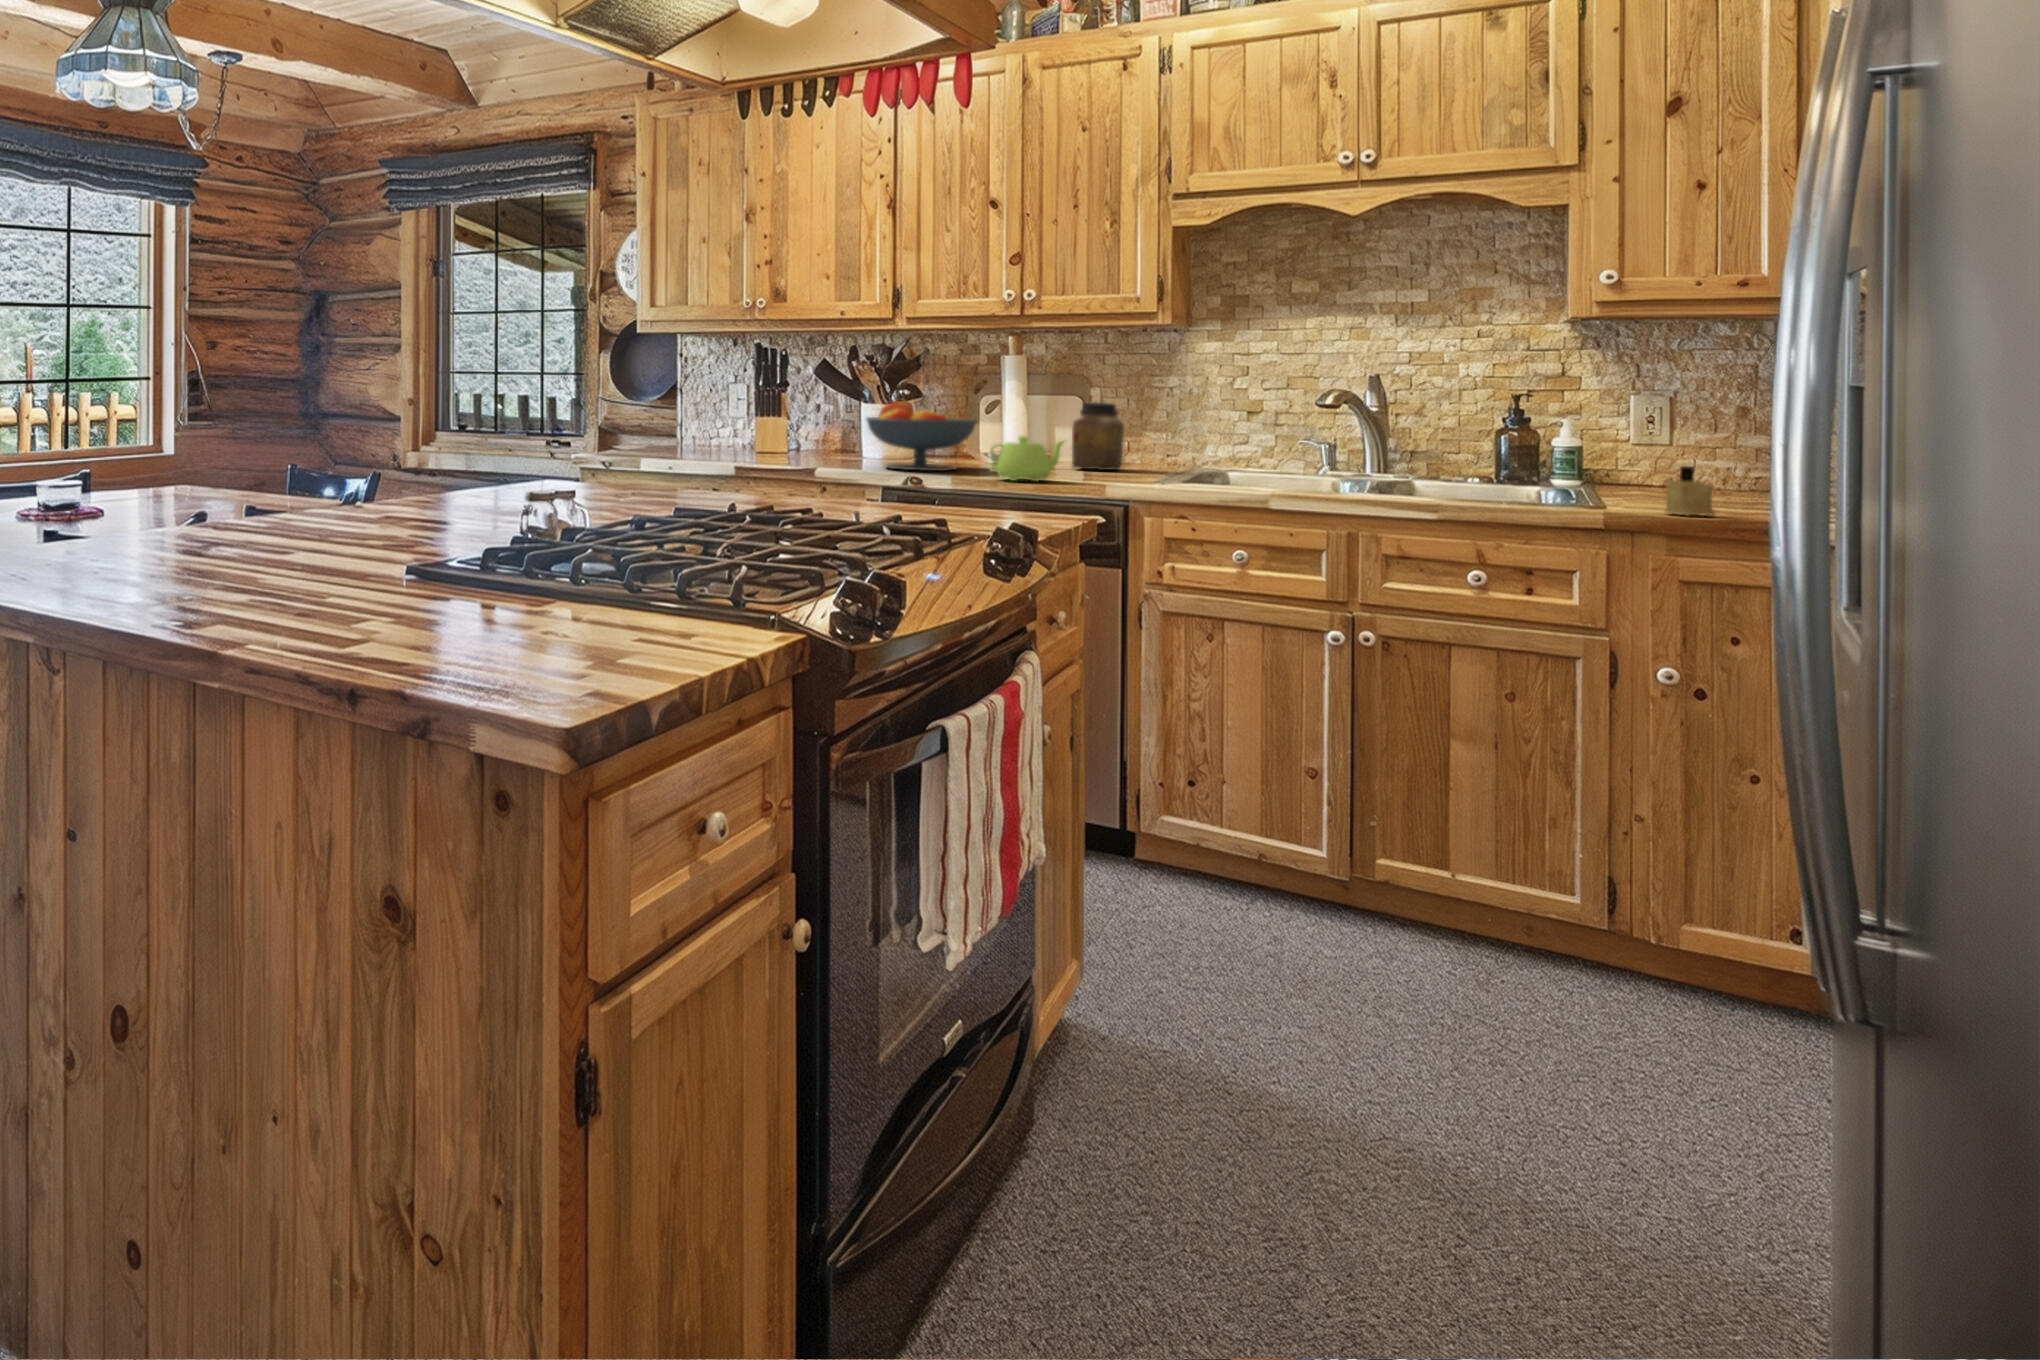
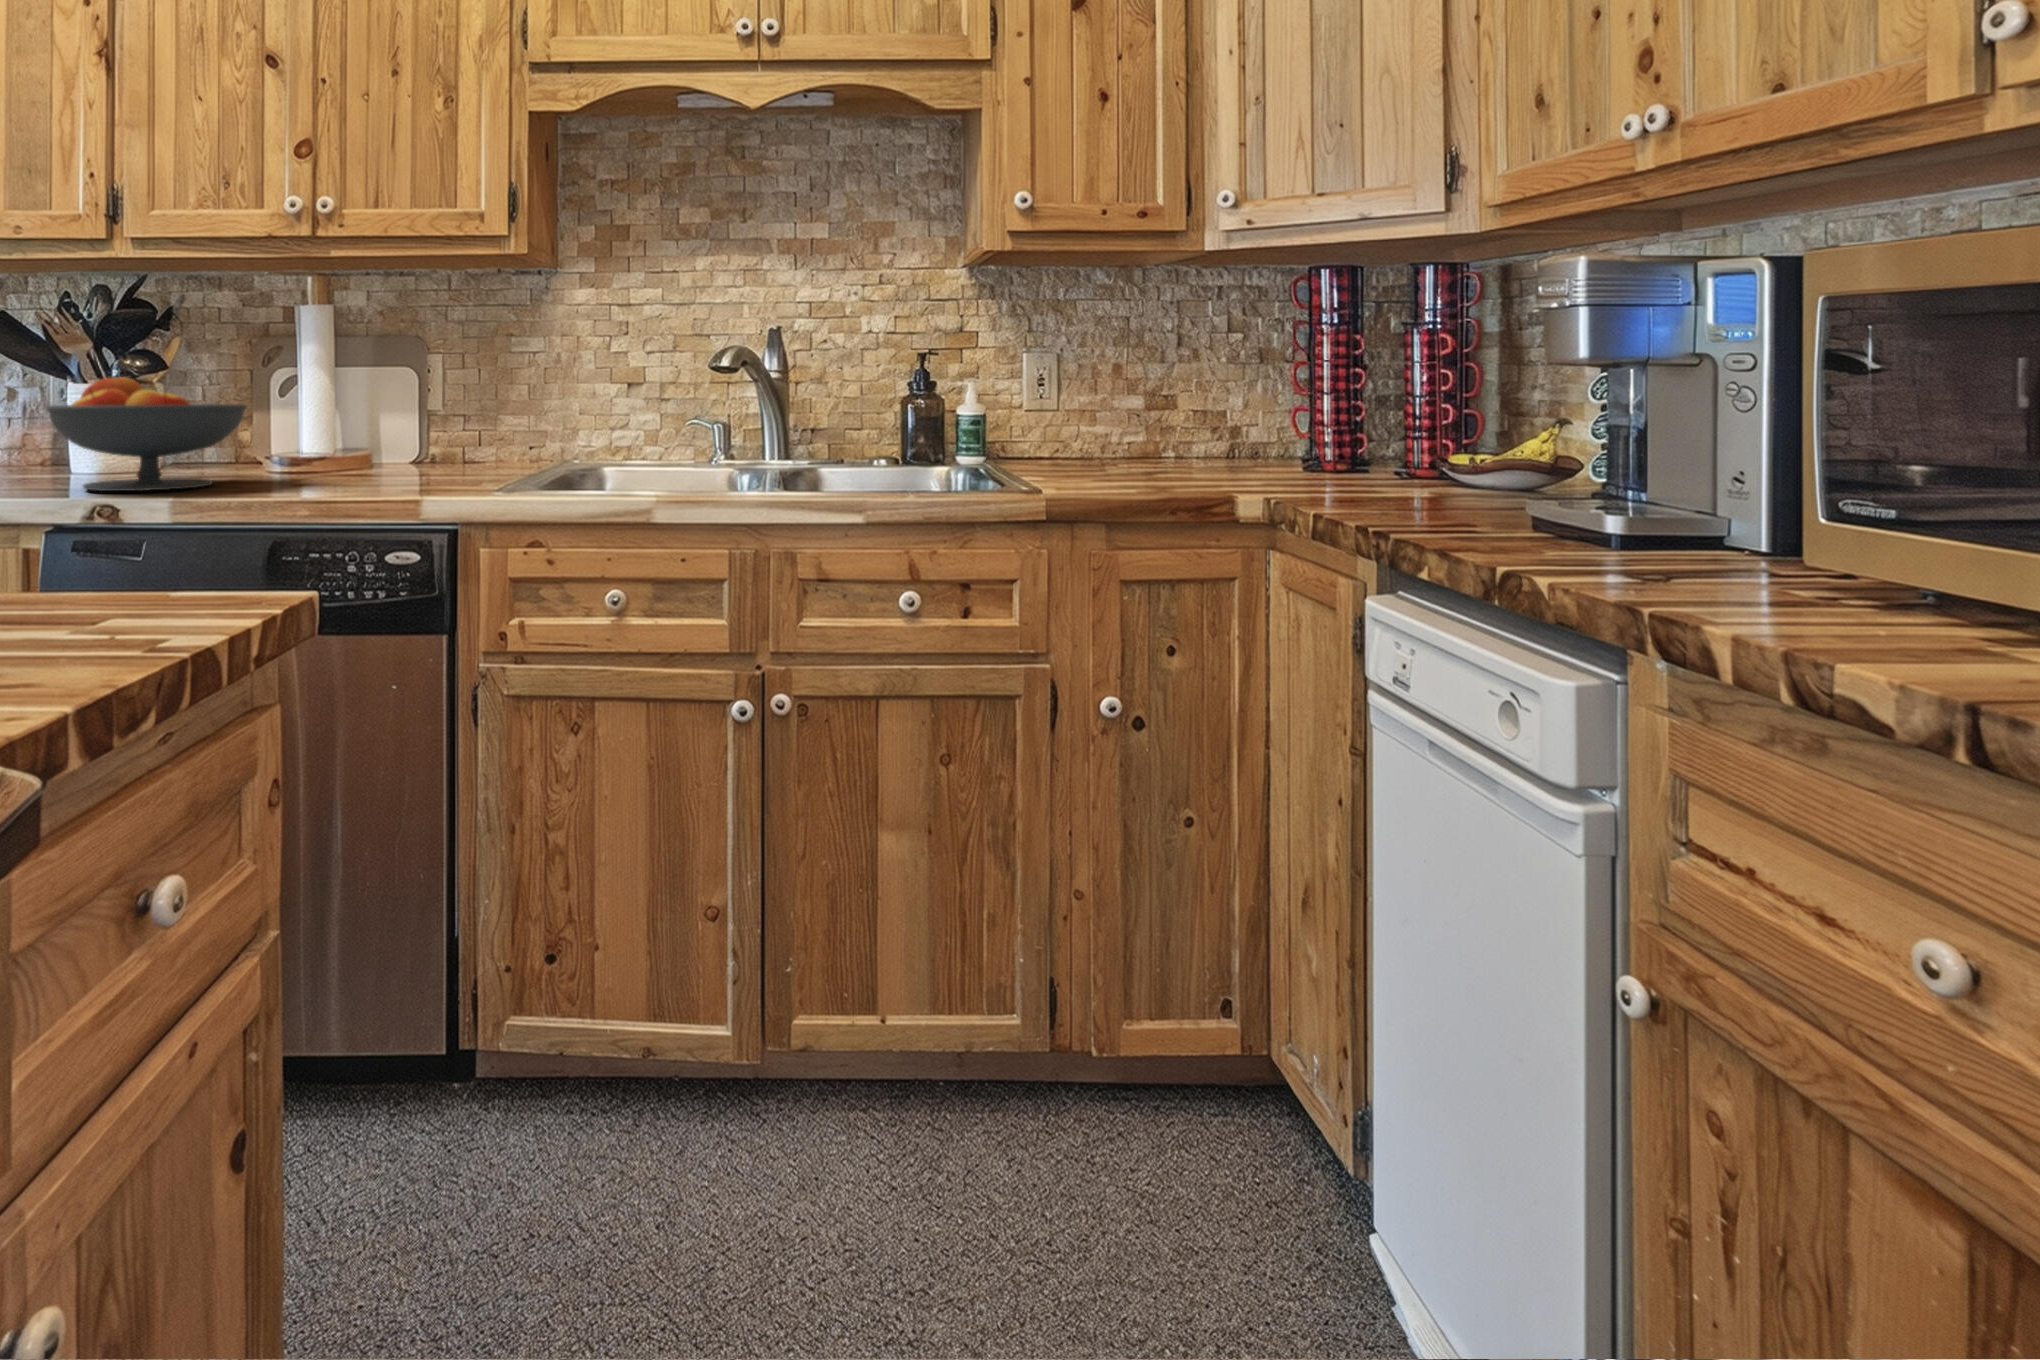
jar: present [1072,402,1124,470] -> none [399,375,473,473]
teapot: present [989,436,1064,481] -> none [240,427,373,501]
candle: present [1664,466,1715,515] -> none [1094,432,1144,495]

